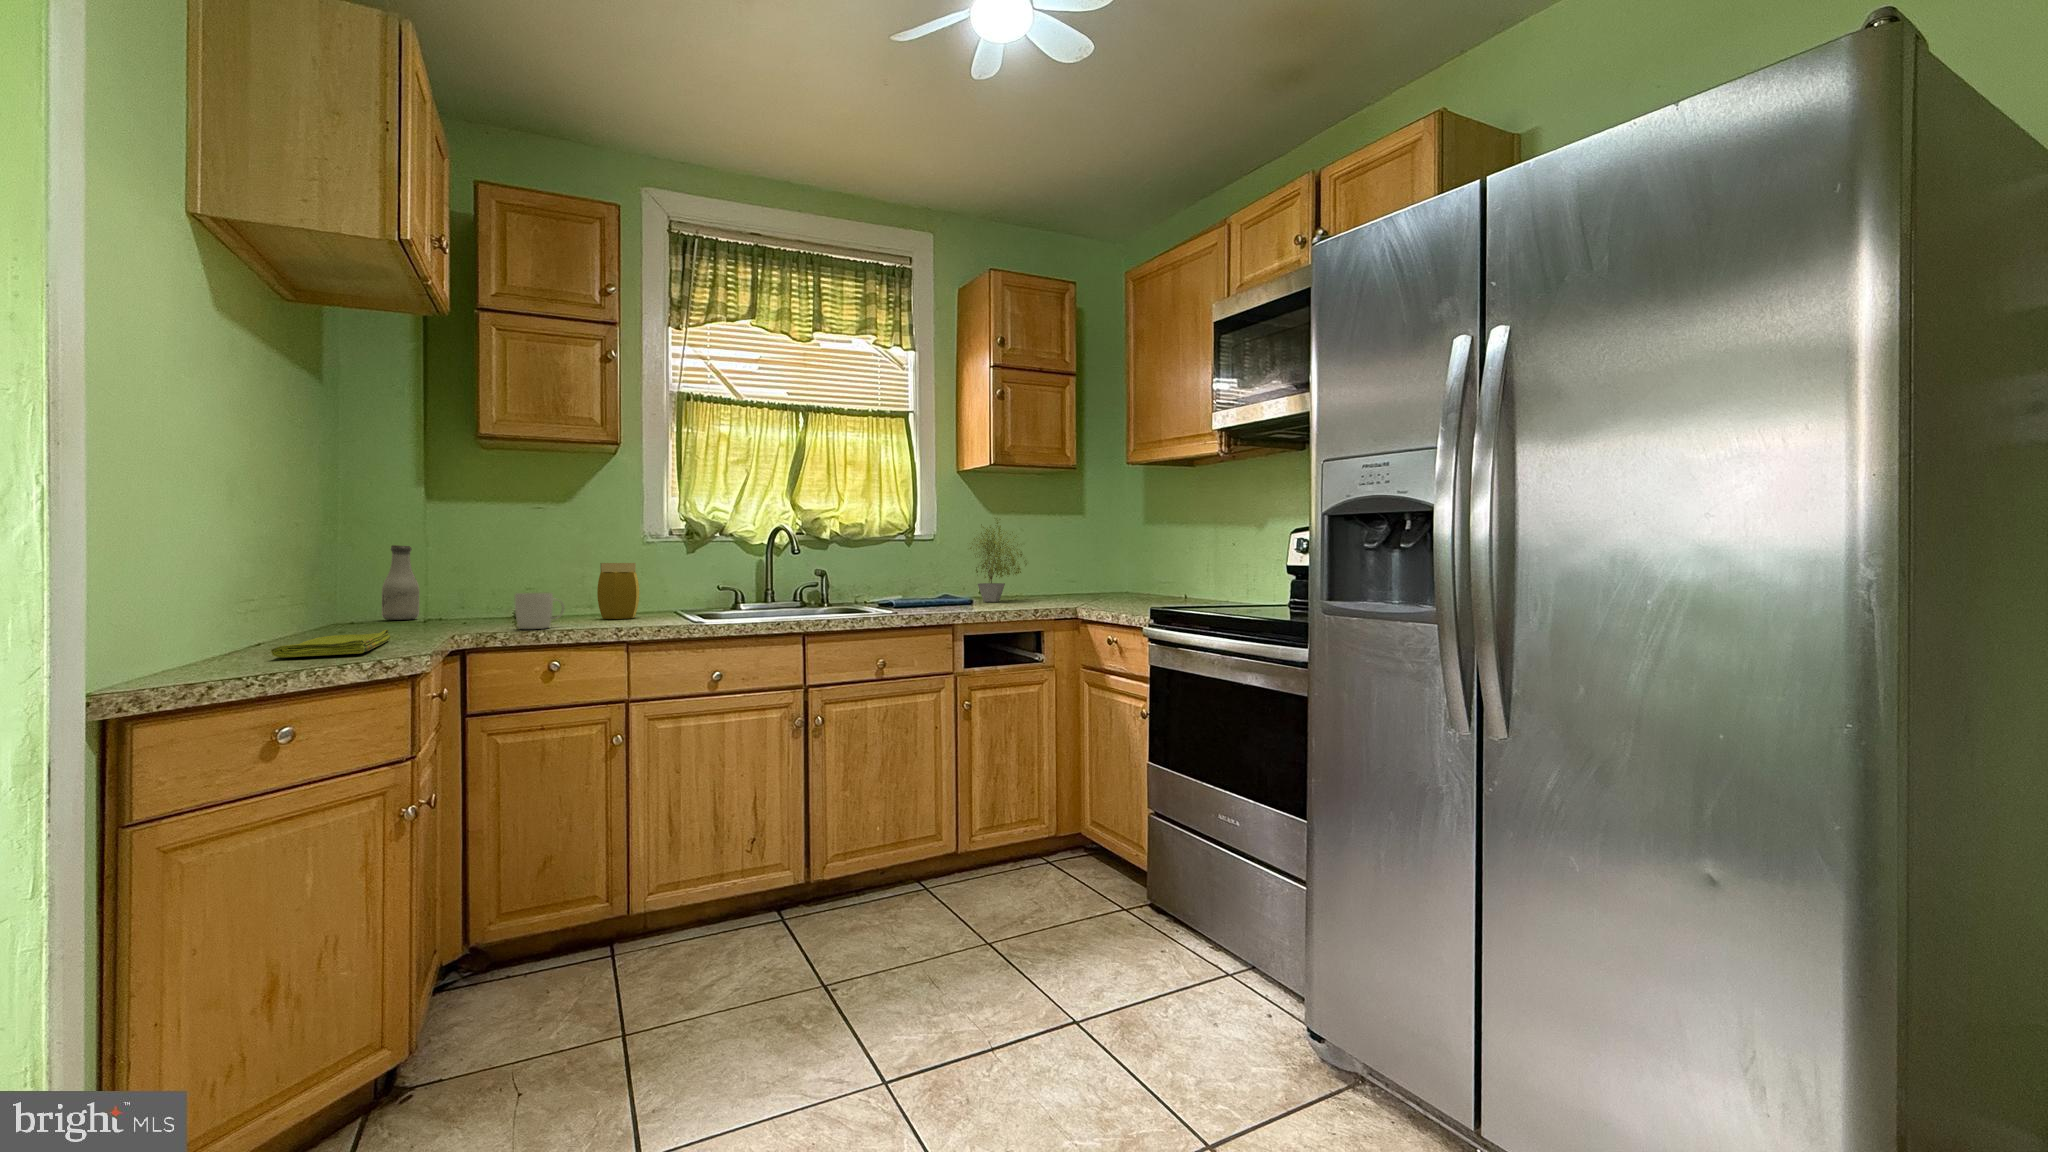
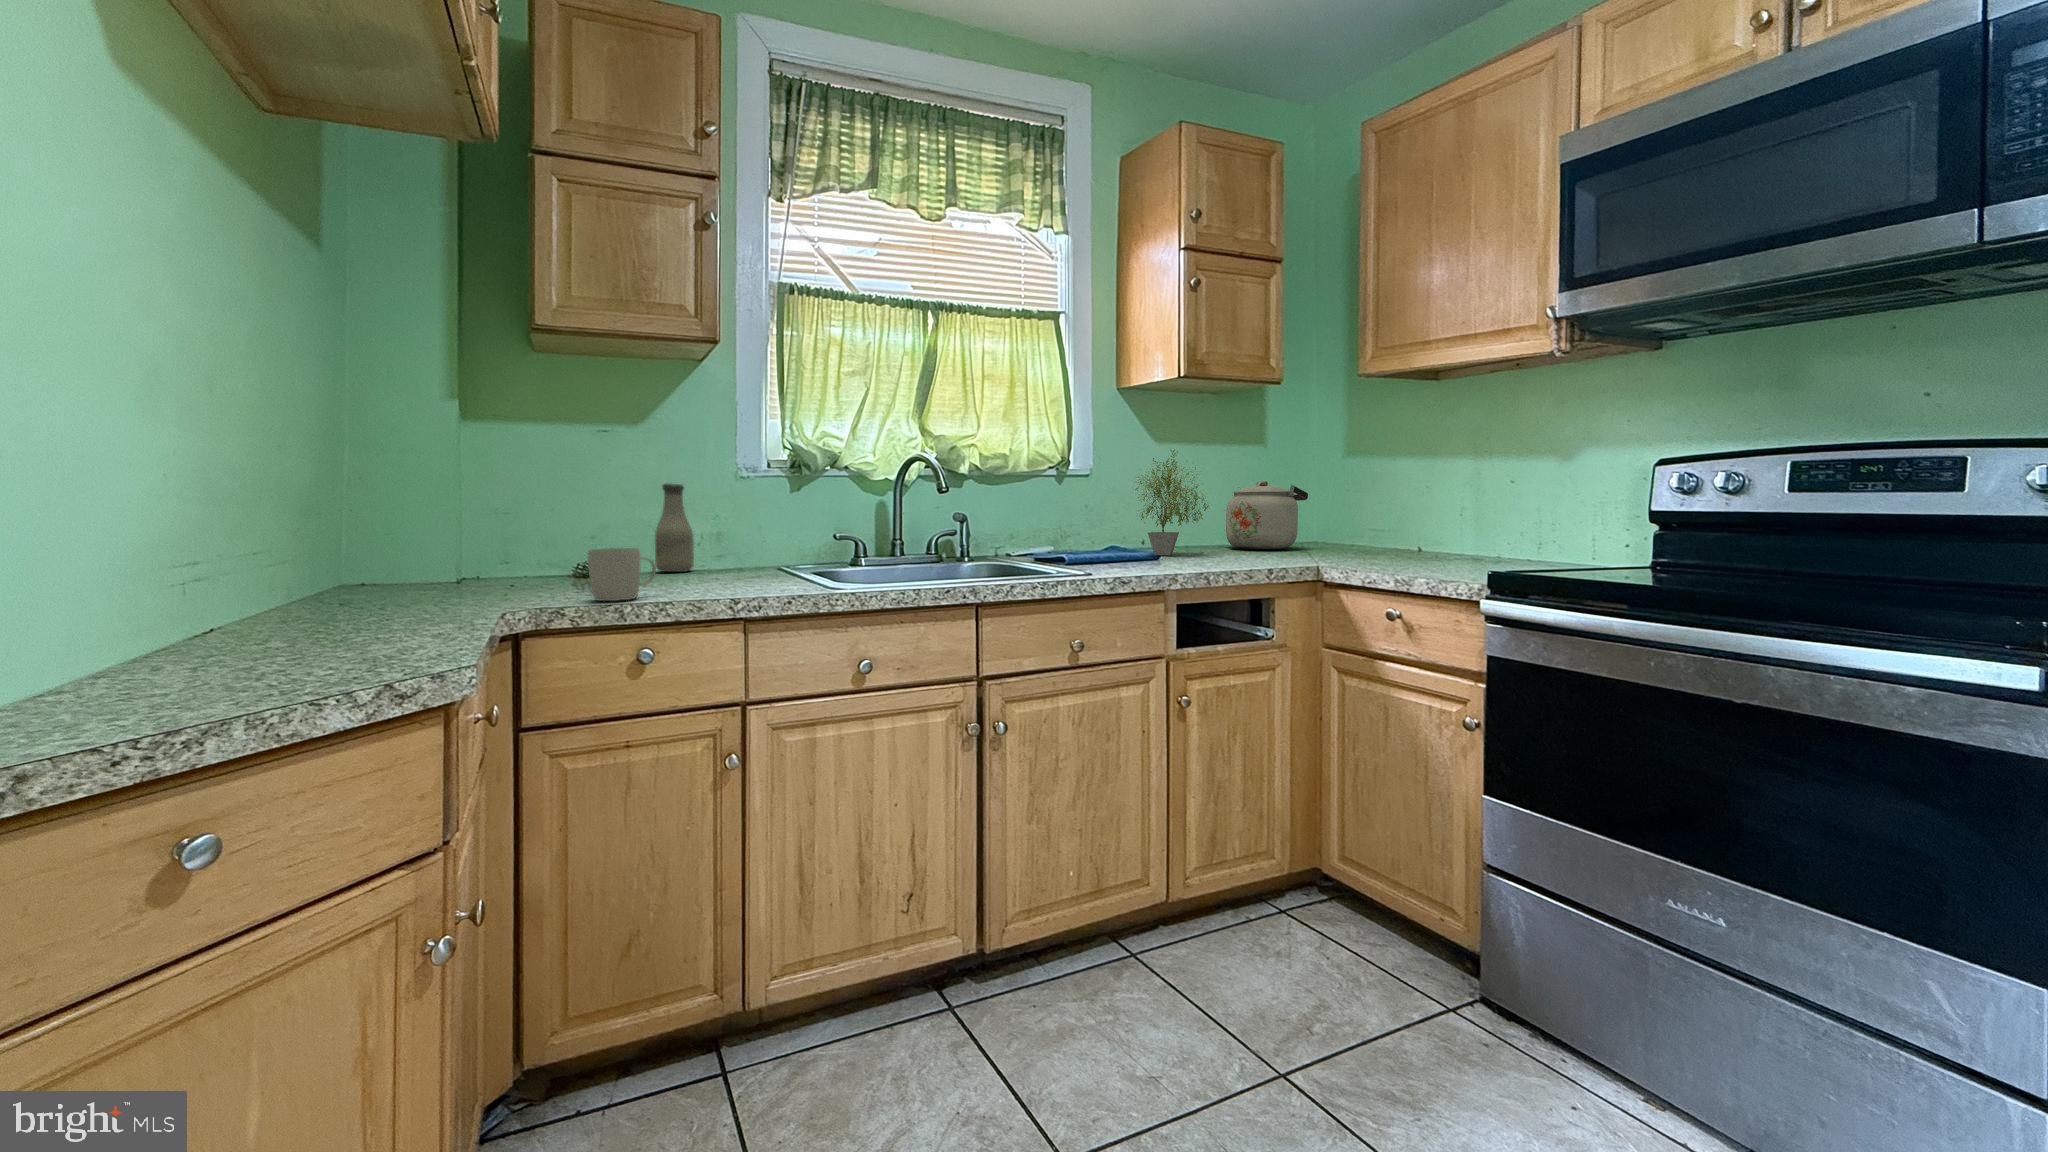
kettle: none [1050,542,1121,597] -> present [1226,481,1308,549]
bottle: present [382,545,419,620] -> present [655,484,694,572]
jar: present [597,563,639,619] -> none [694,507,747,582]
dish towel: present [271,630,390,657] -> none [186,607,408,669]

